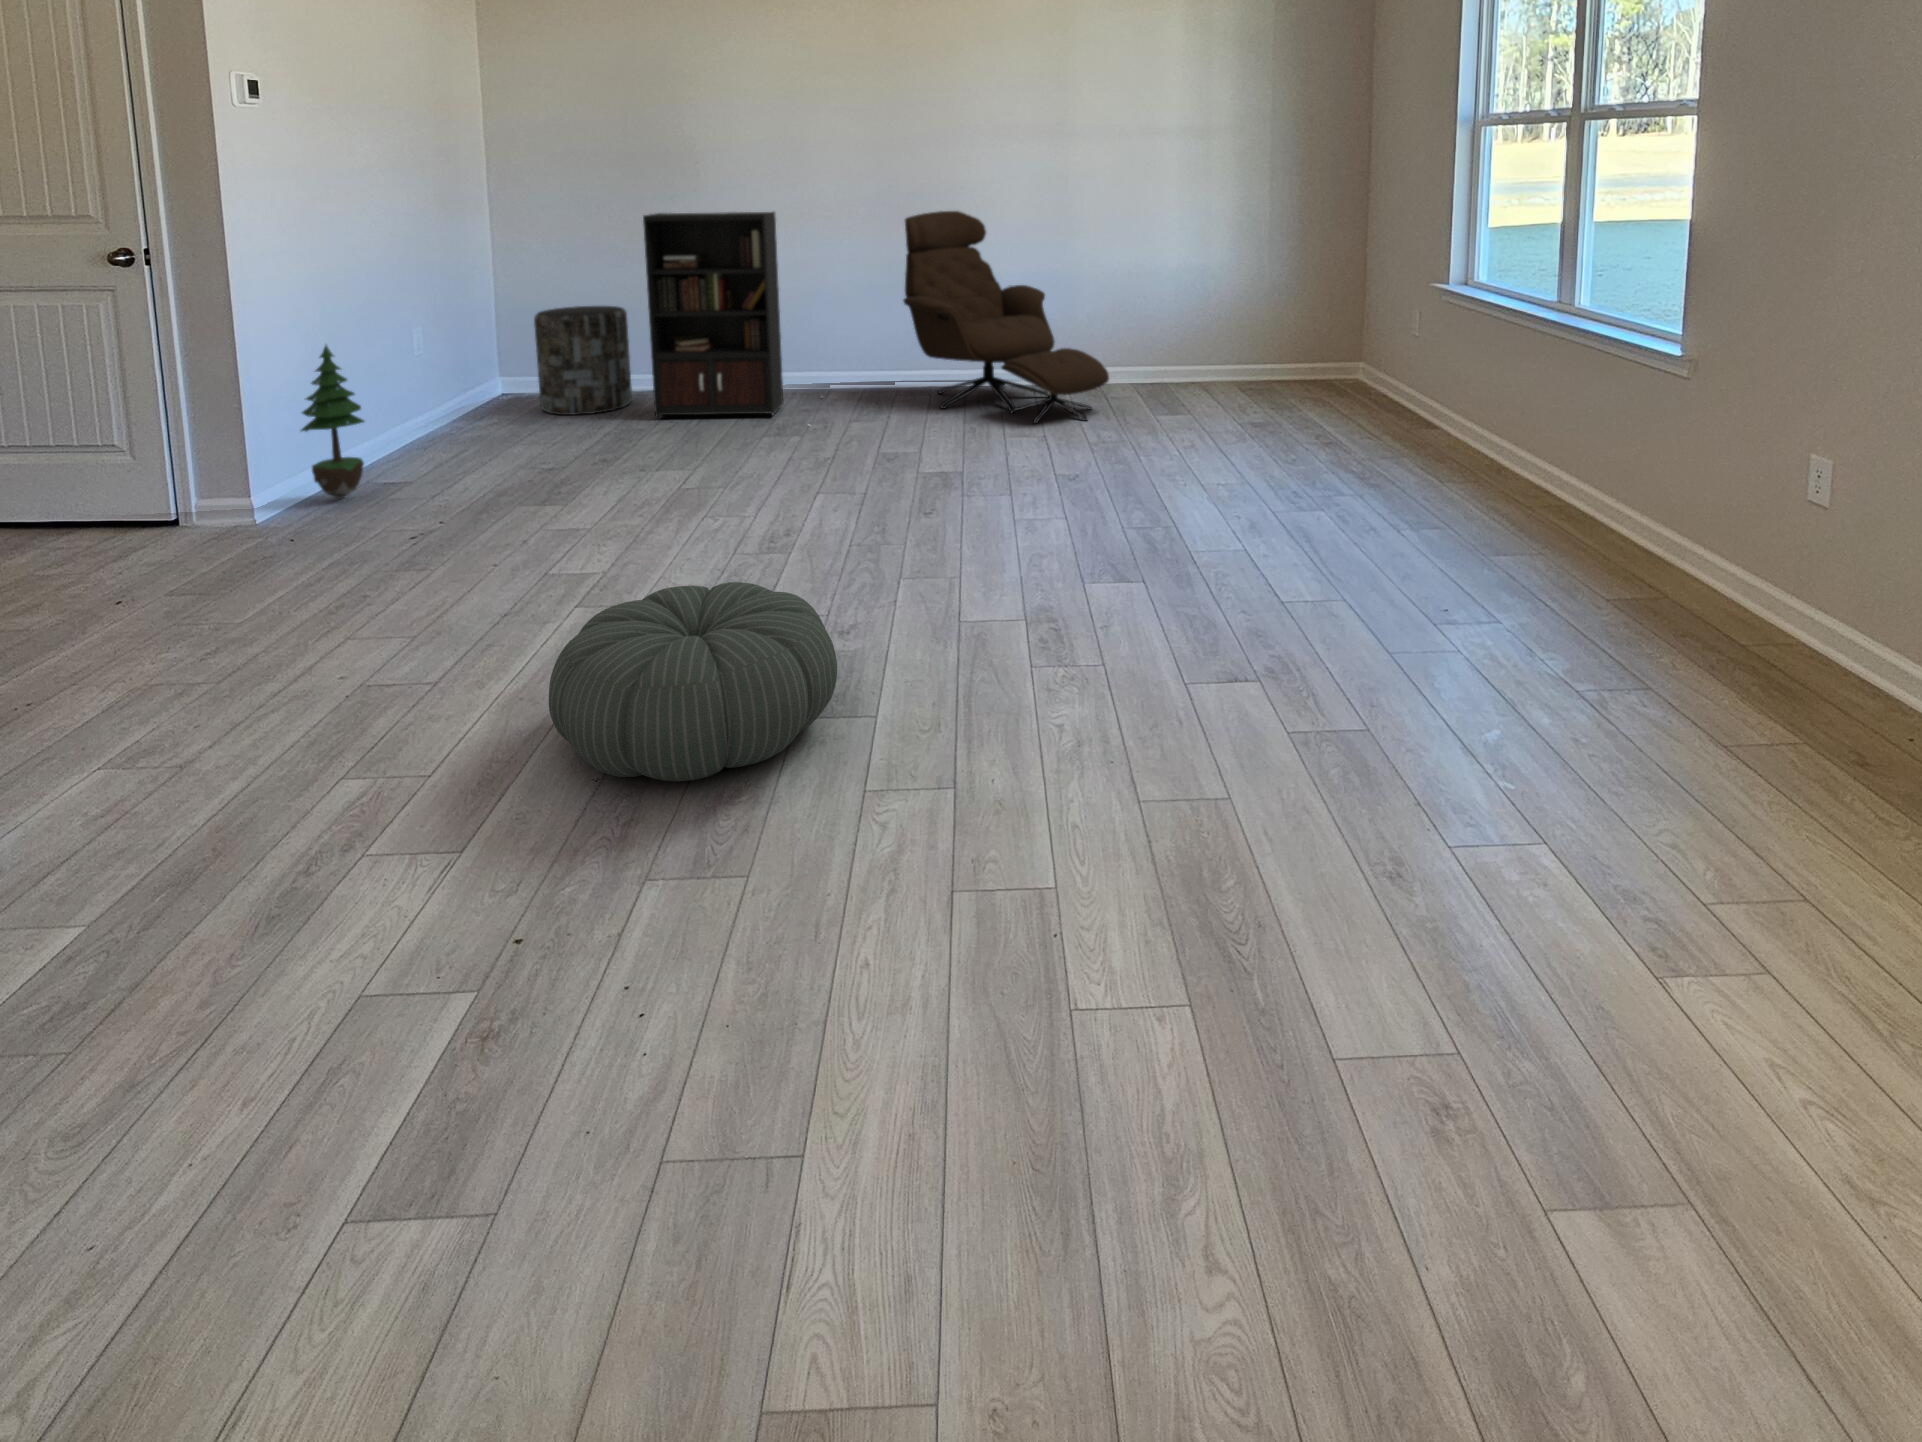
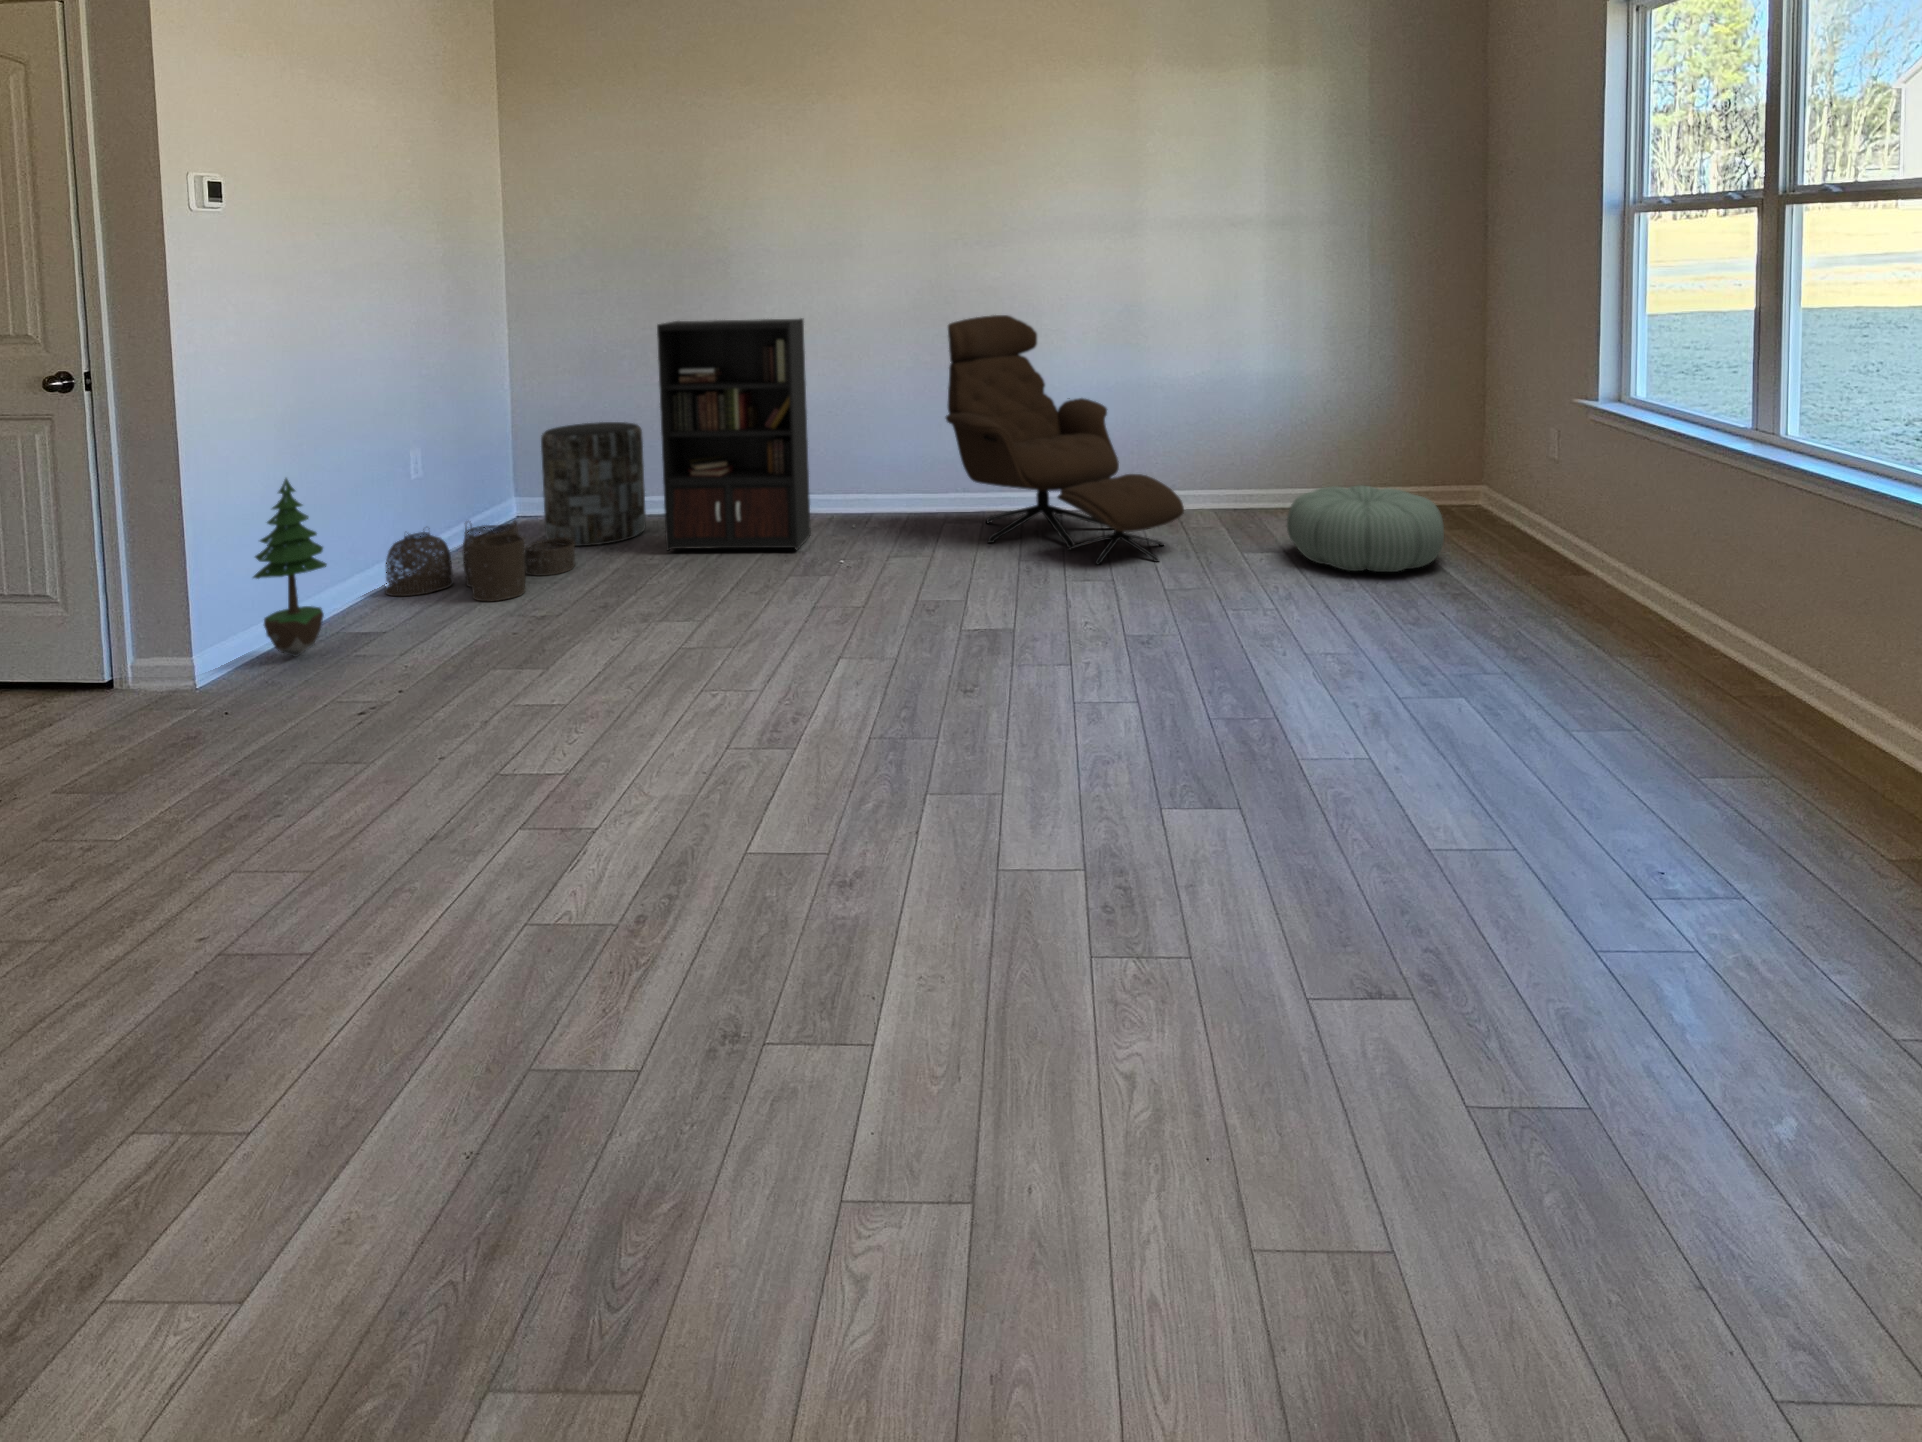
woven basket: none [404,388,574,457] -> present [385,521,575,601]
pouf: present [549,582,837,781] -> present [1287,485,1444,572]

